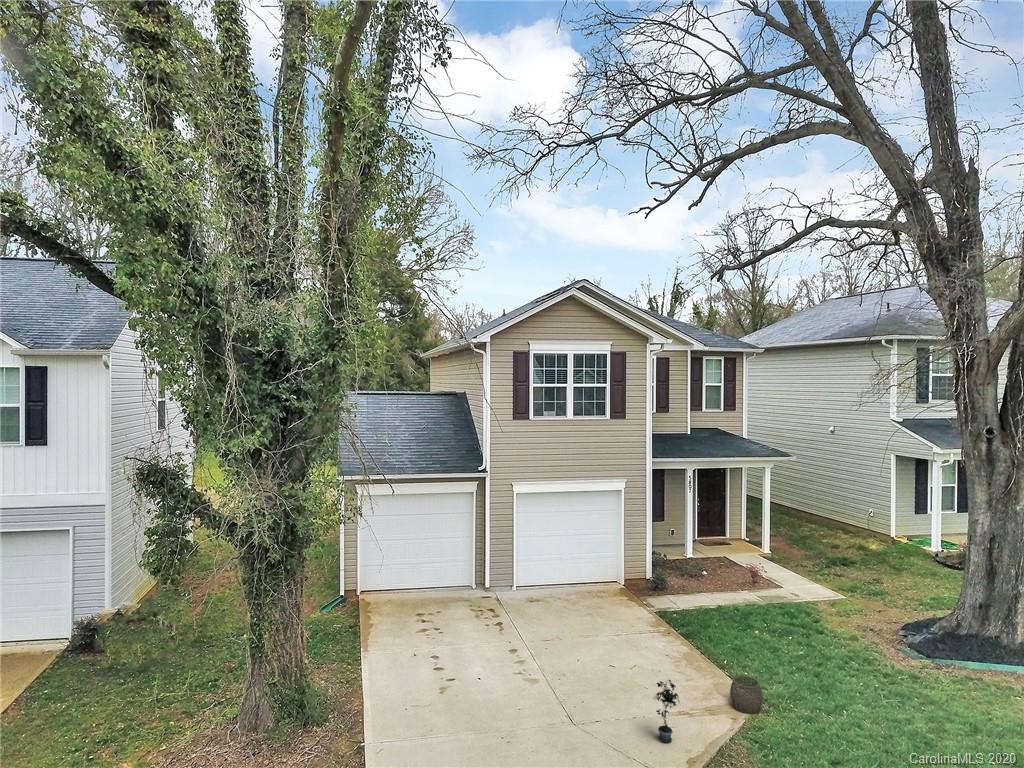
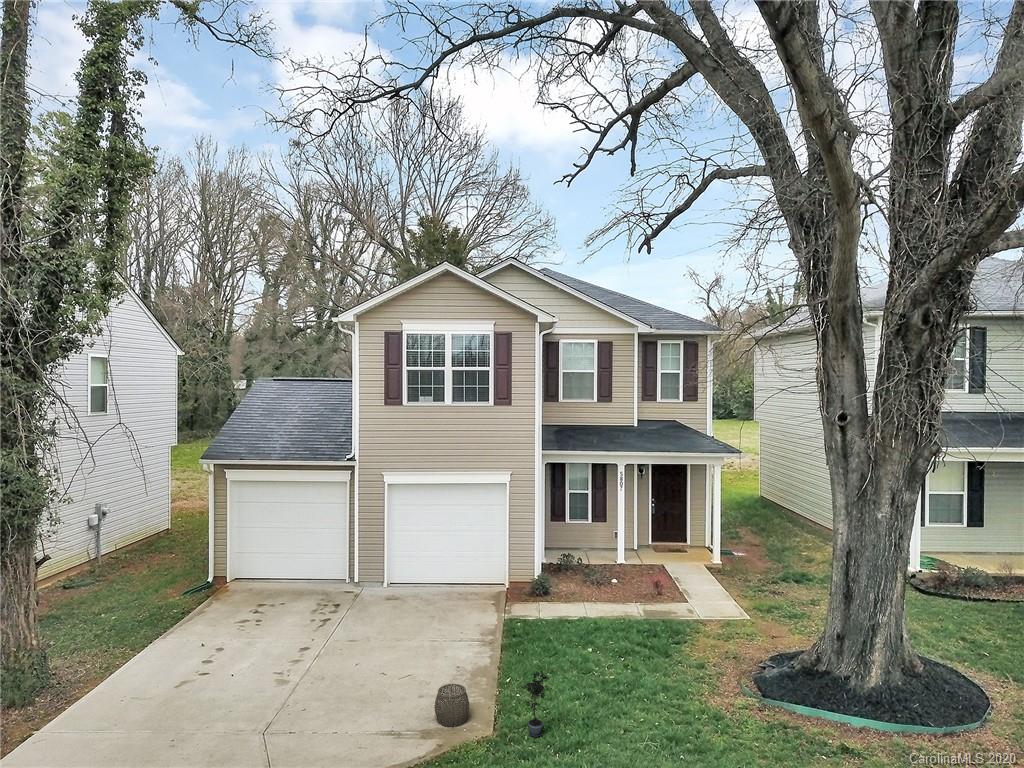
potted plant: present [653,680,680,743] -> present [525,671,549,737]

